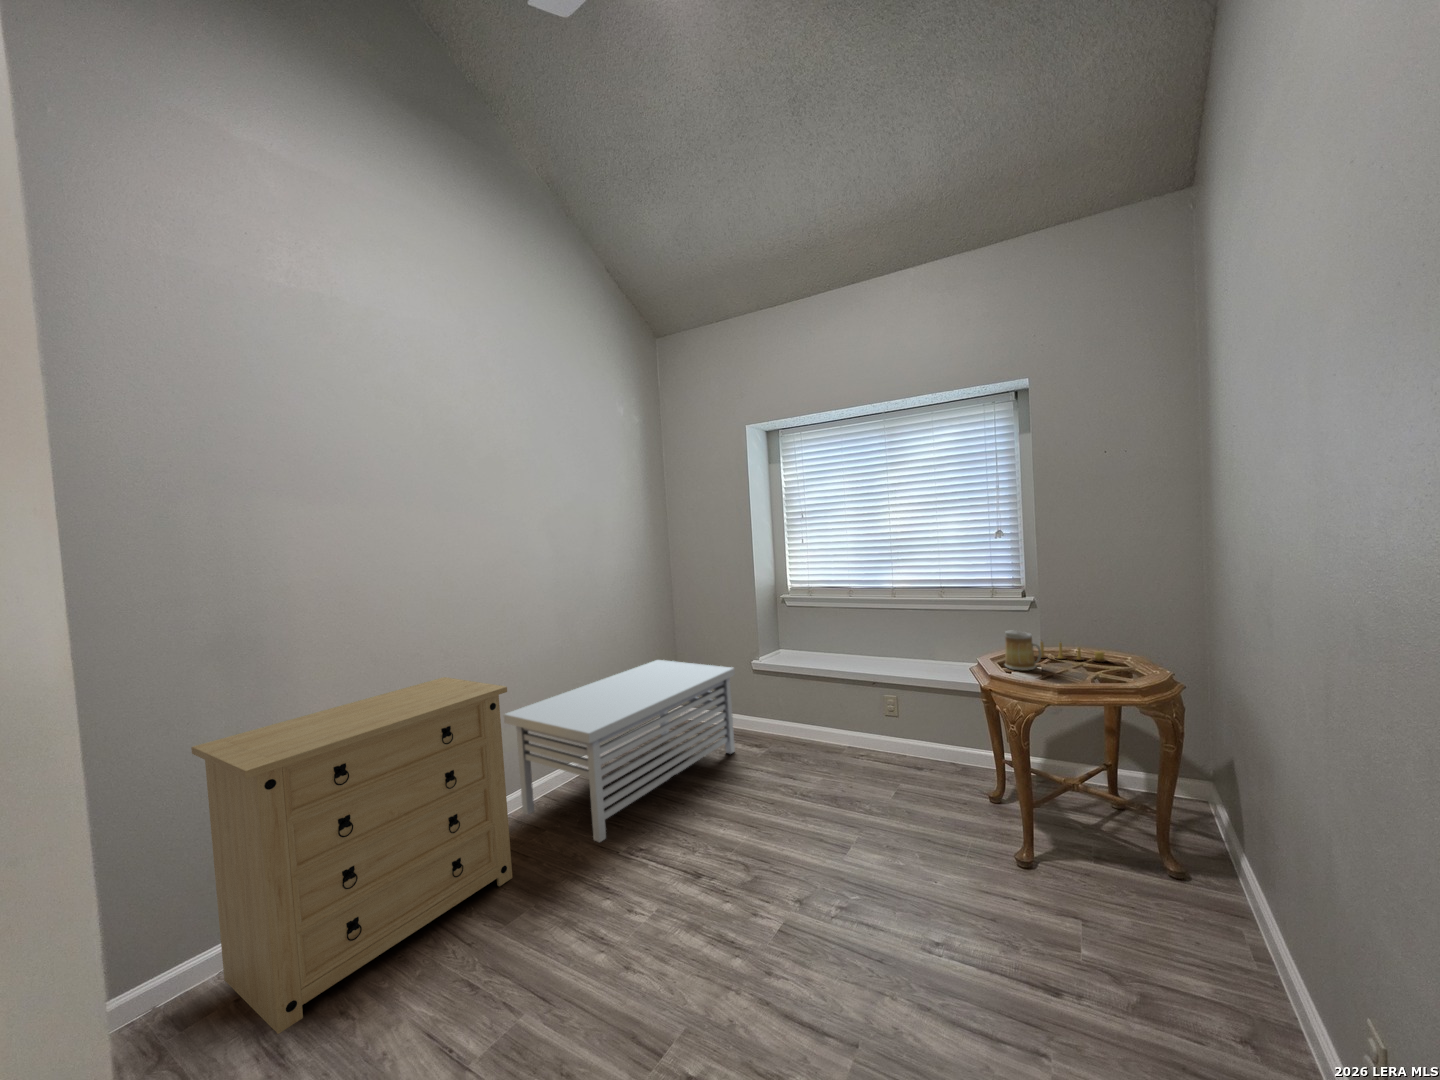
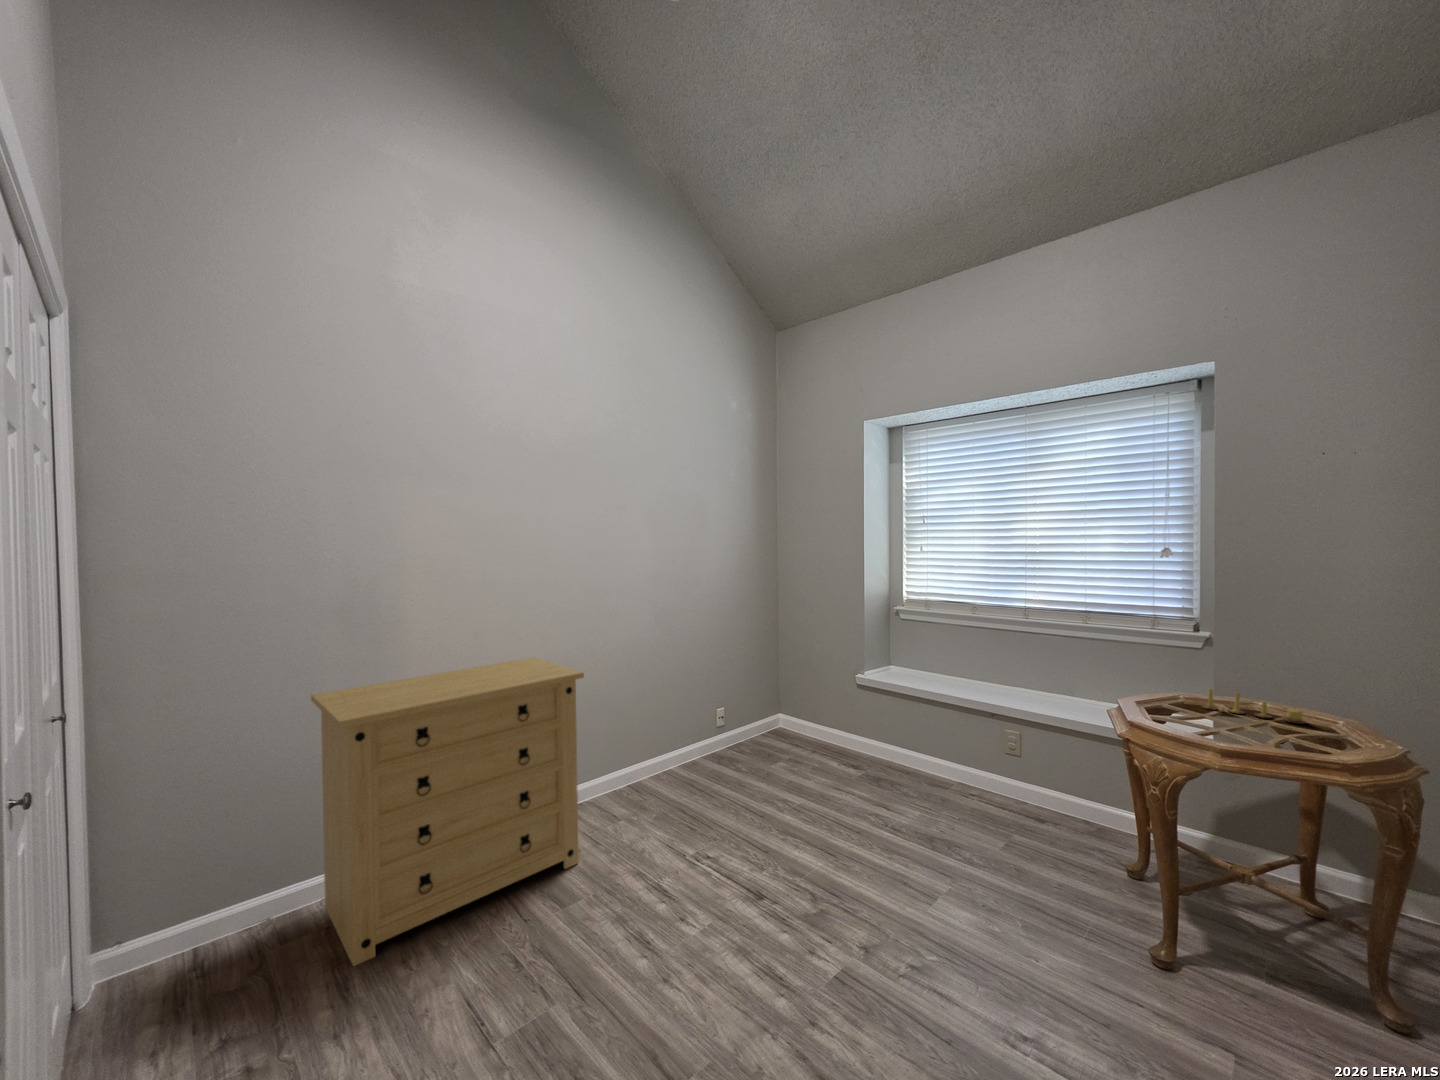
mug: present [1005,630,1041,670] -> none [1153,669,1206,722]
storage bench: present [504,660,735,842] -> none [589,663,831,843]

